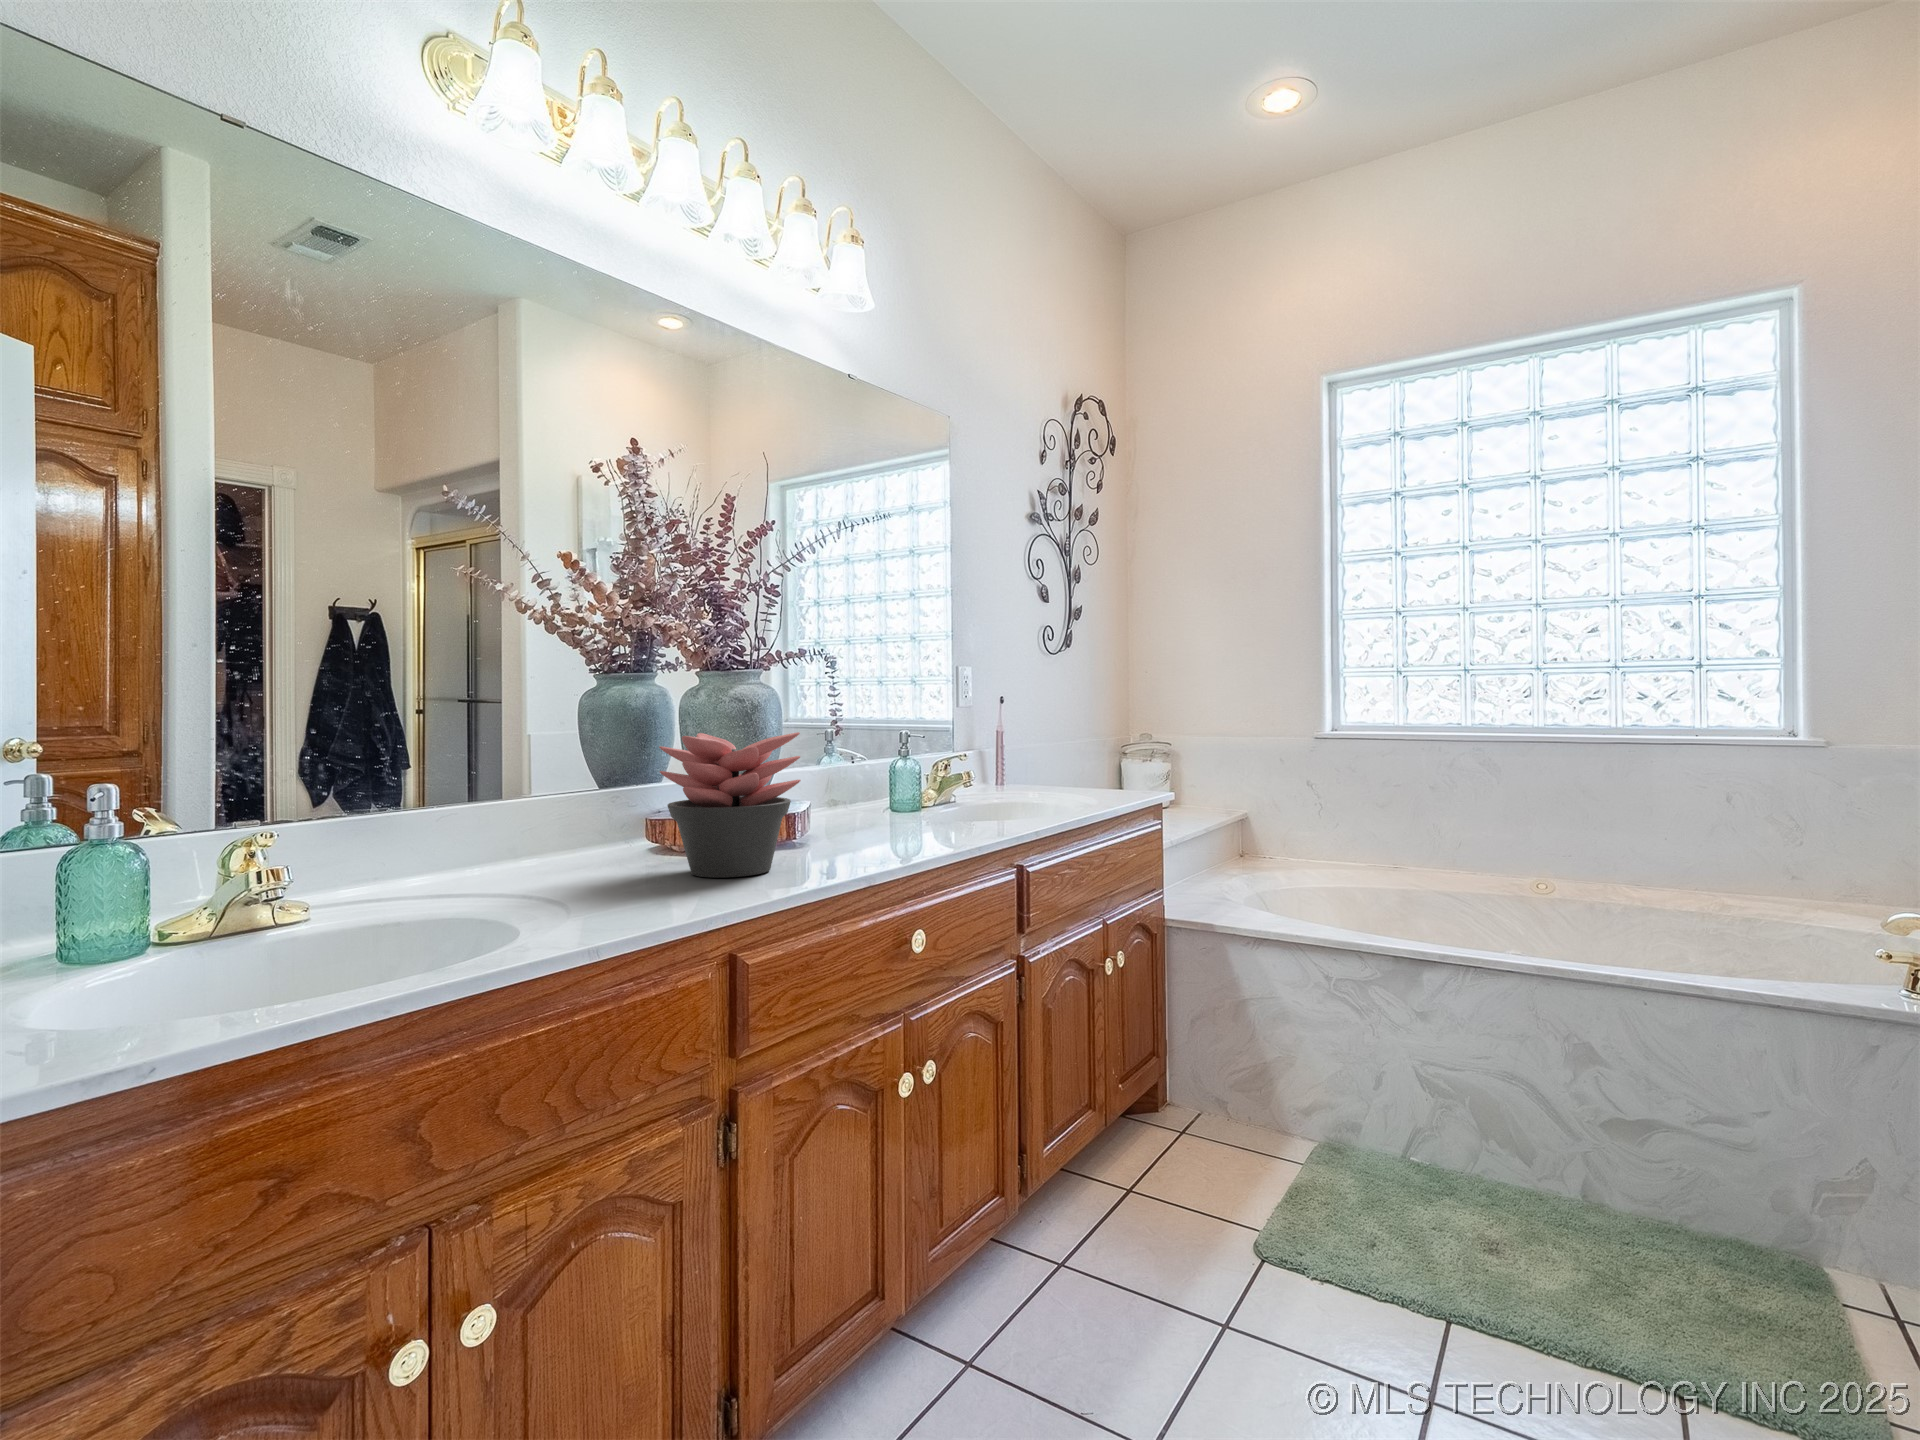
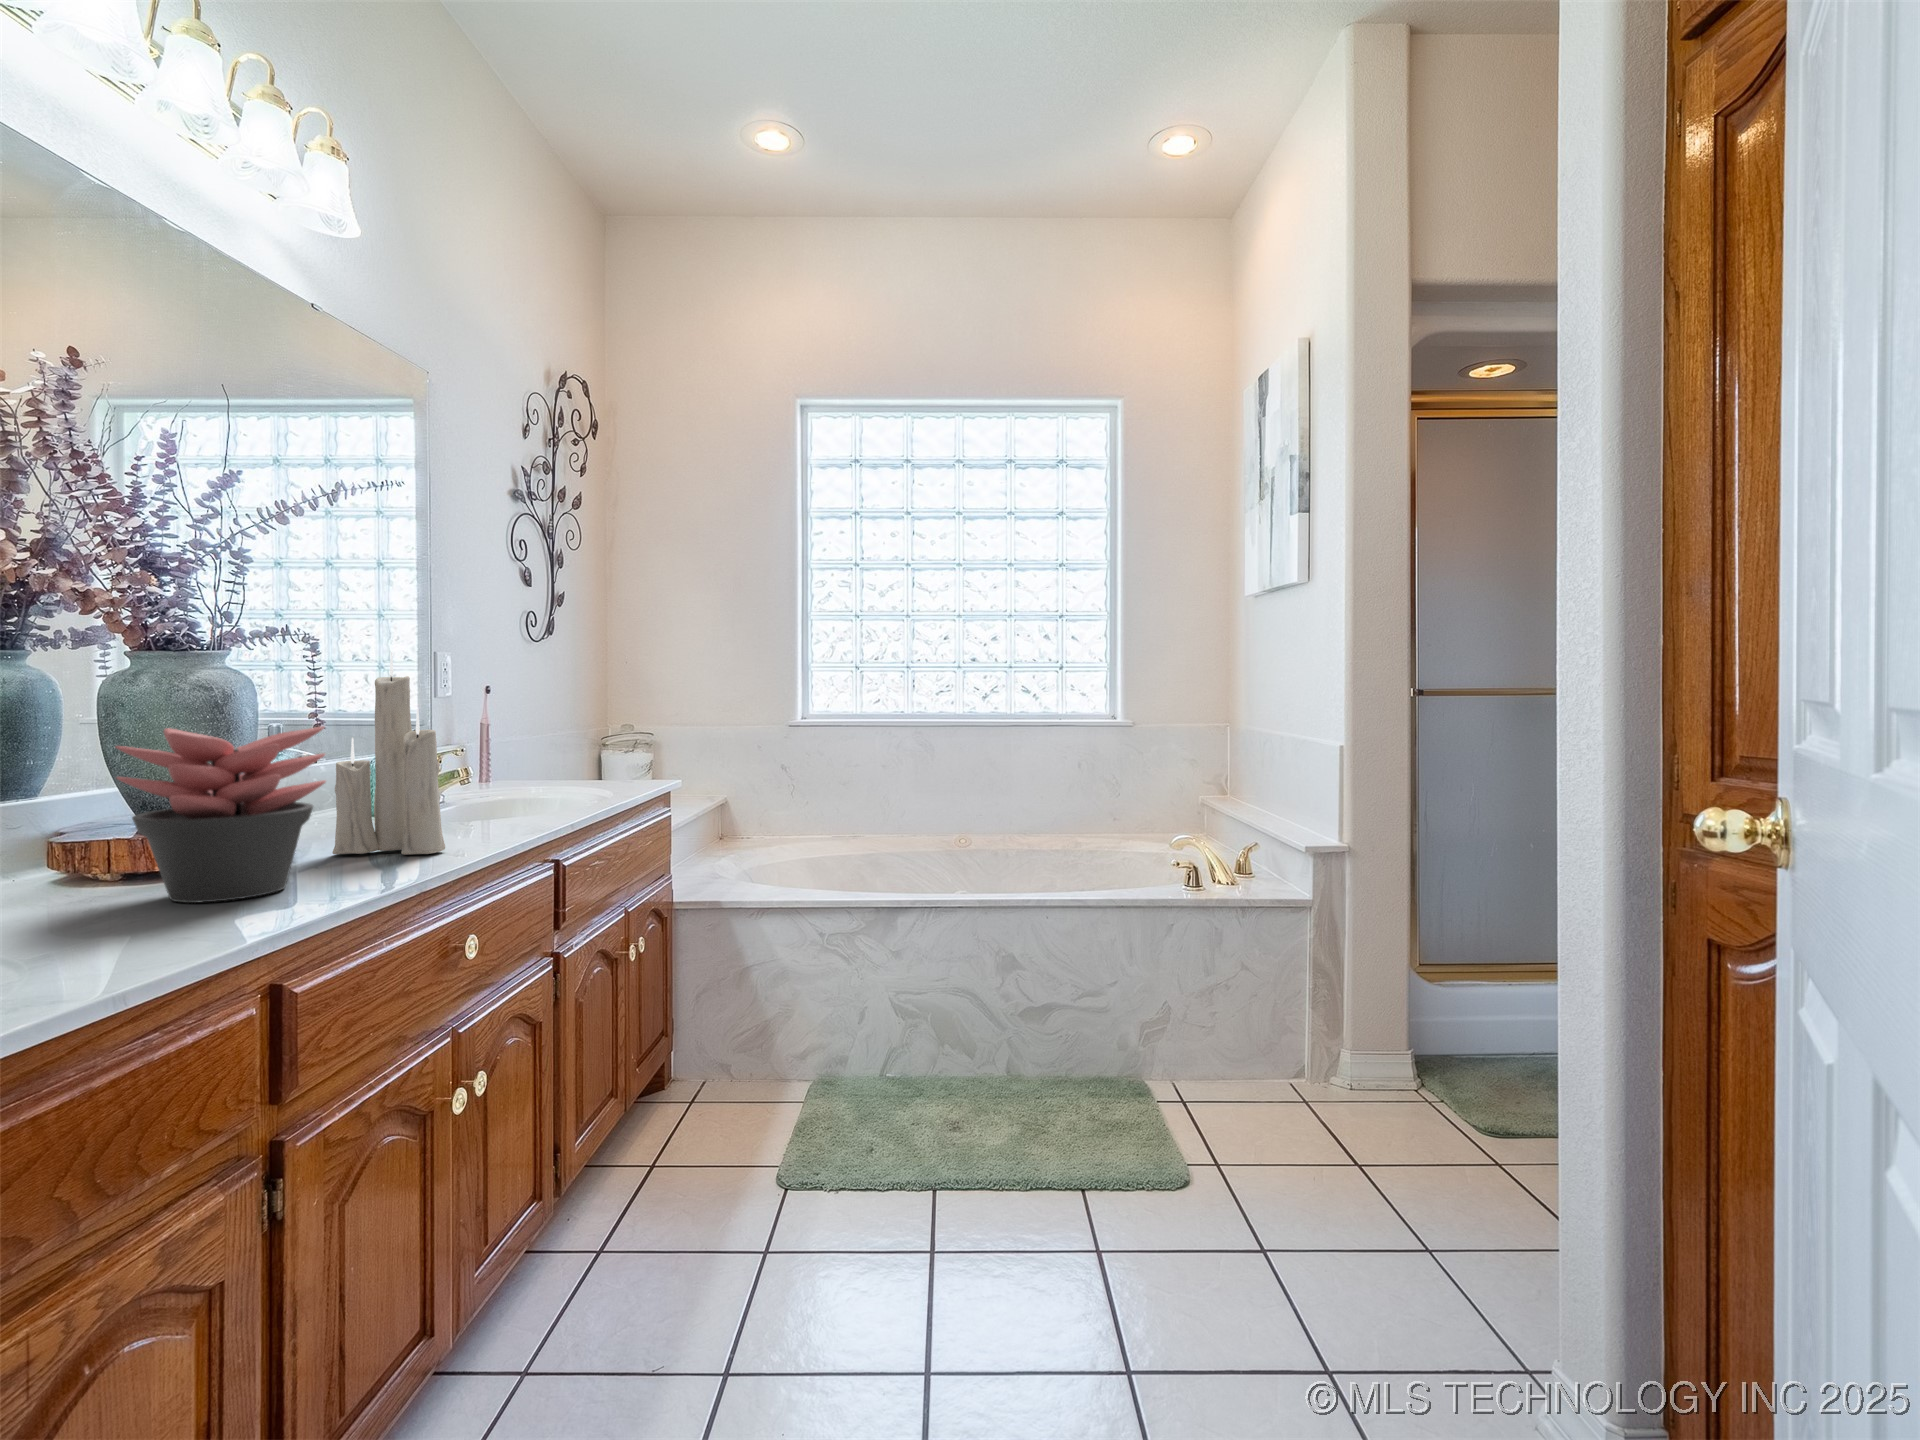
candle: none [825,656,910,851] -> present [332,652,445,855]

